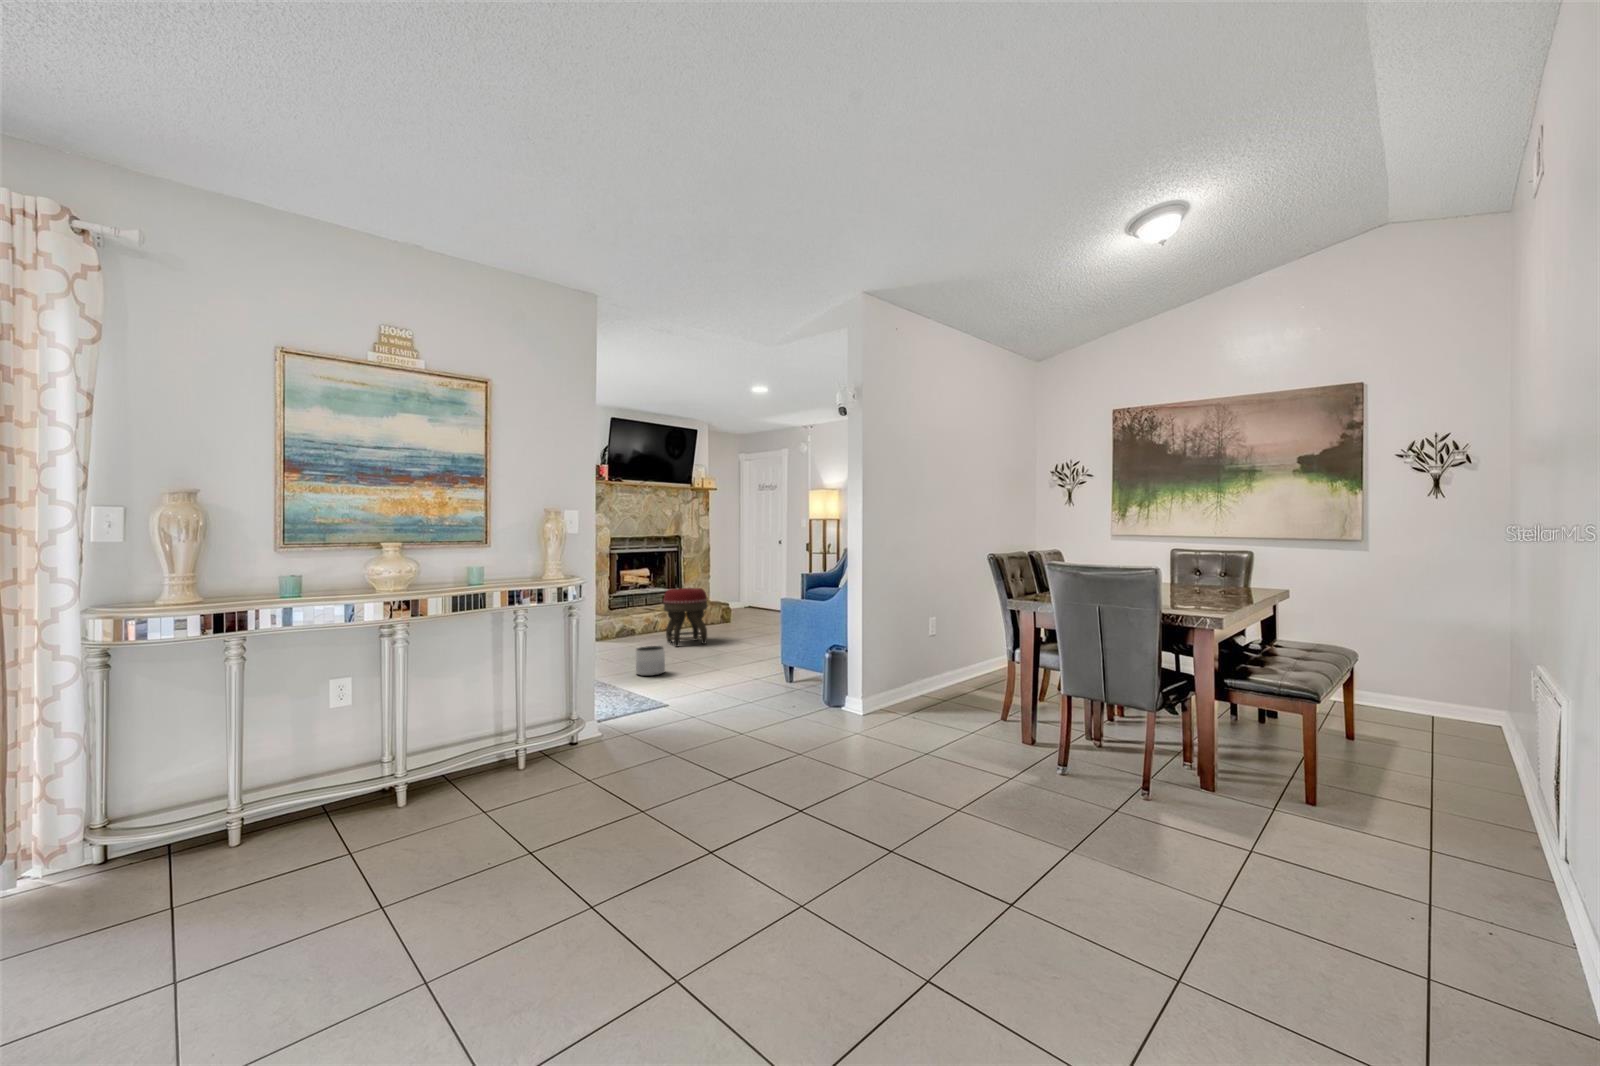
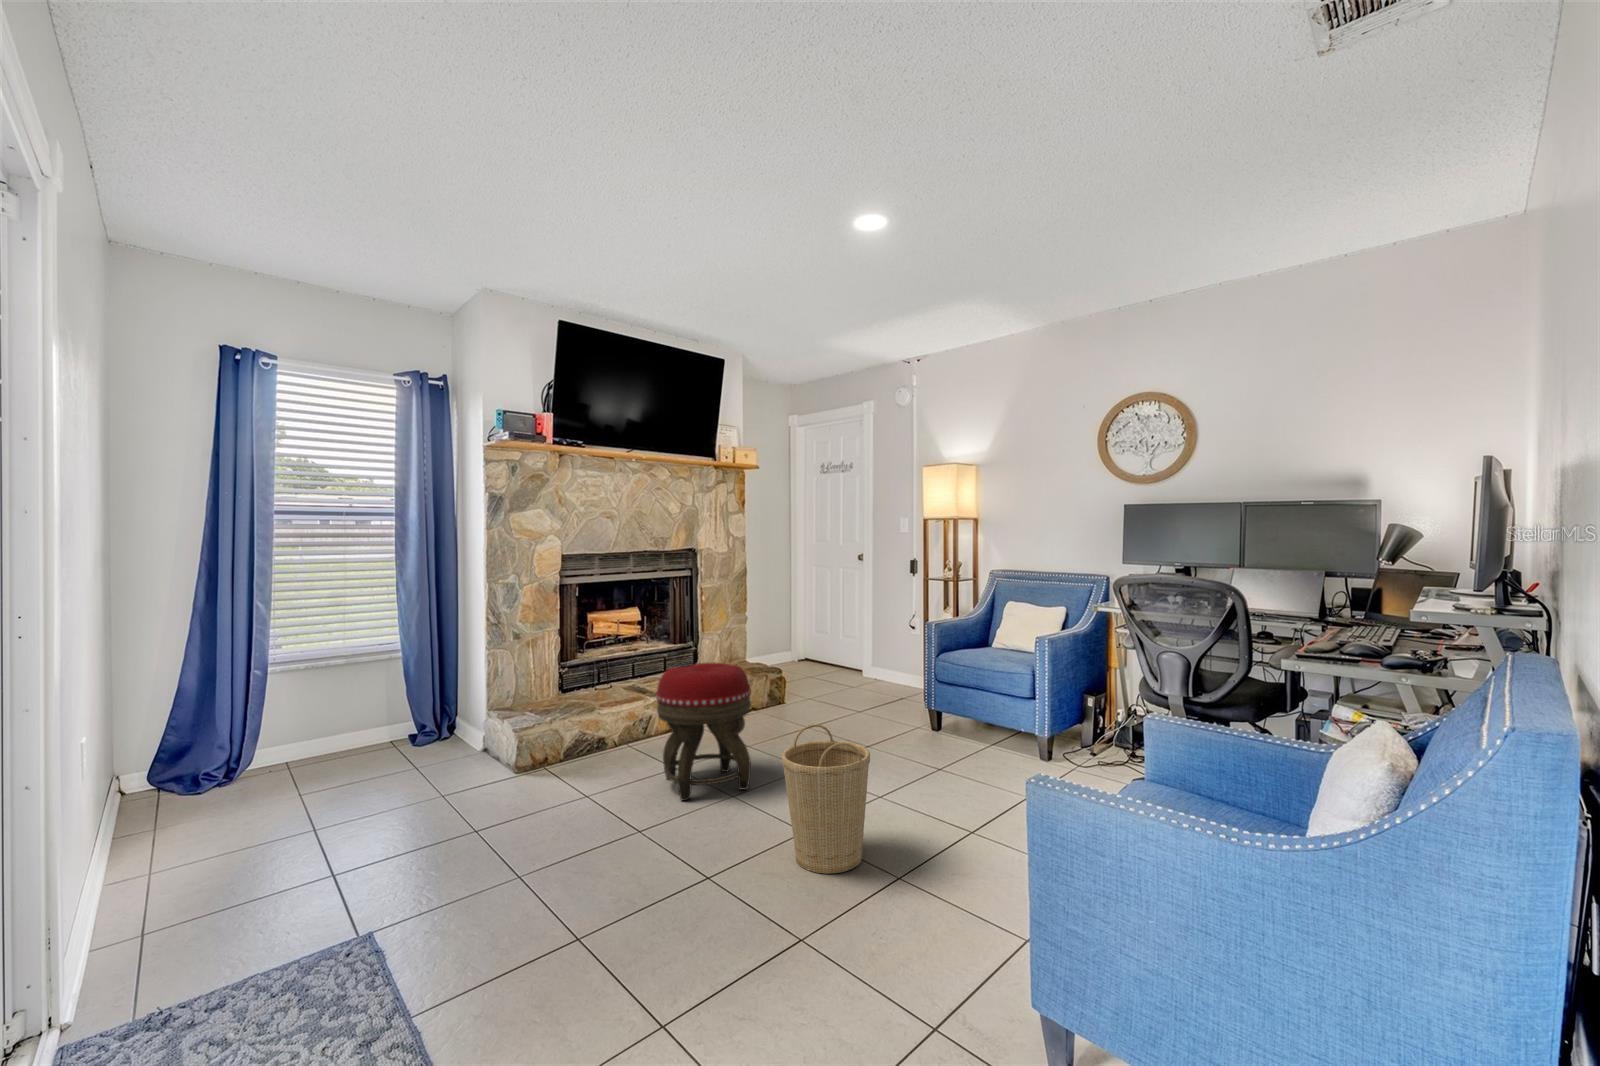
basket: none [717,605,754,659] -> present [782,724,870,874]
planter: present [636,646,665,676] -> none [555,882,643,1001]

